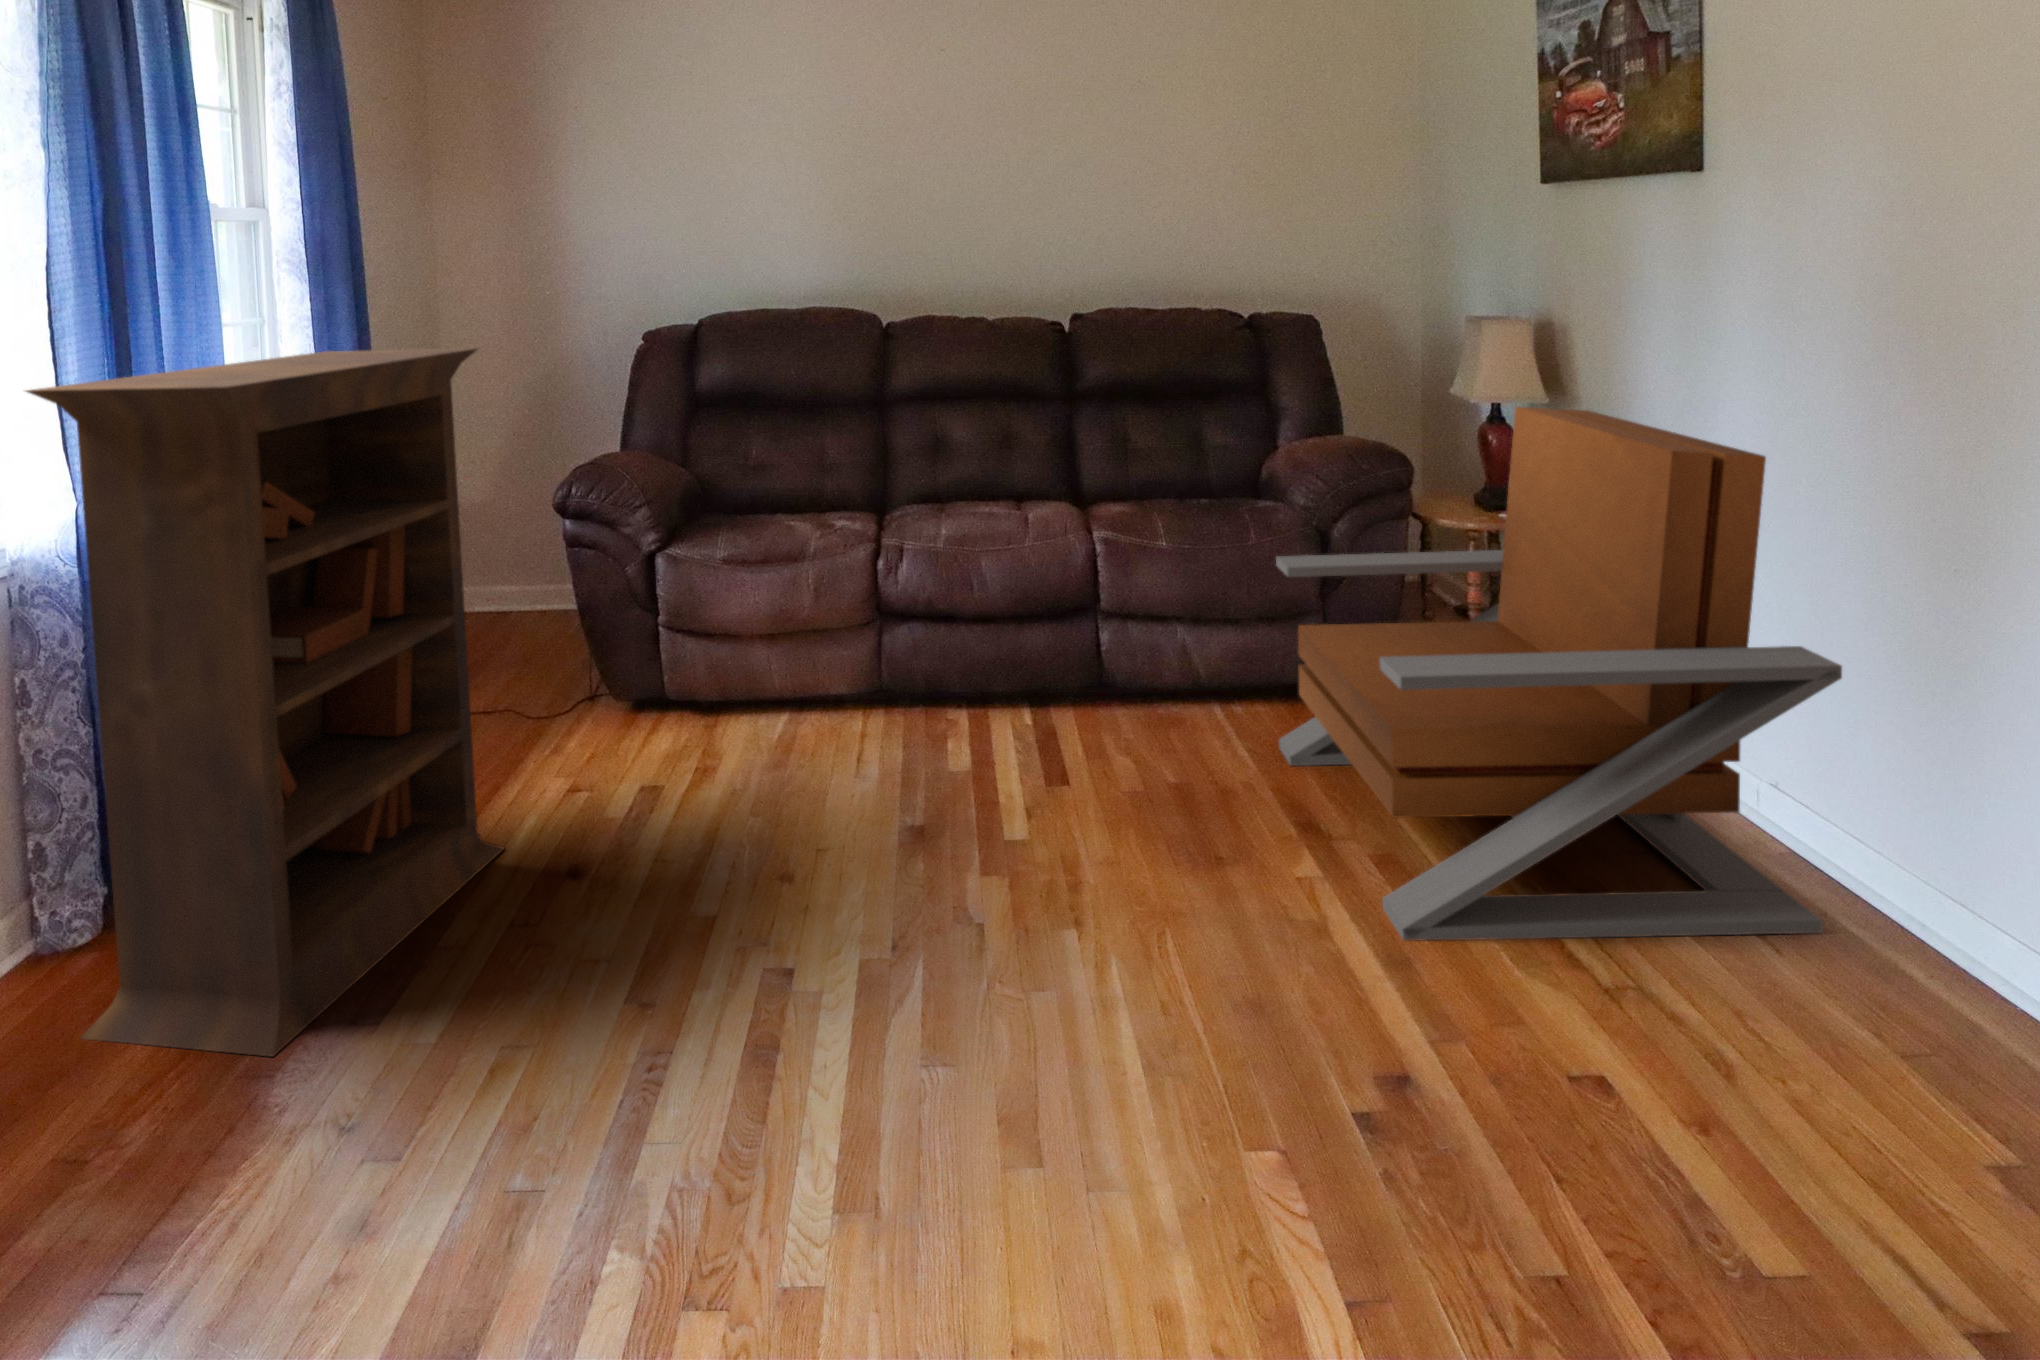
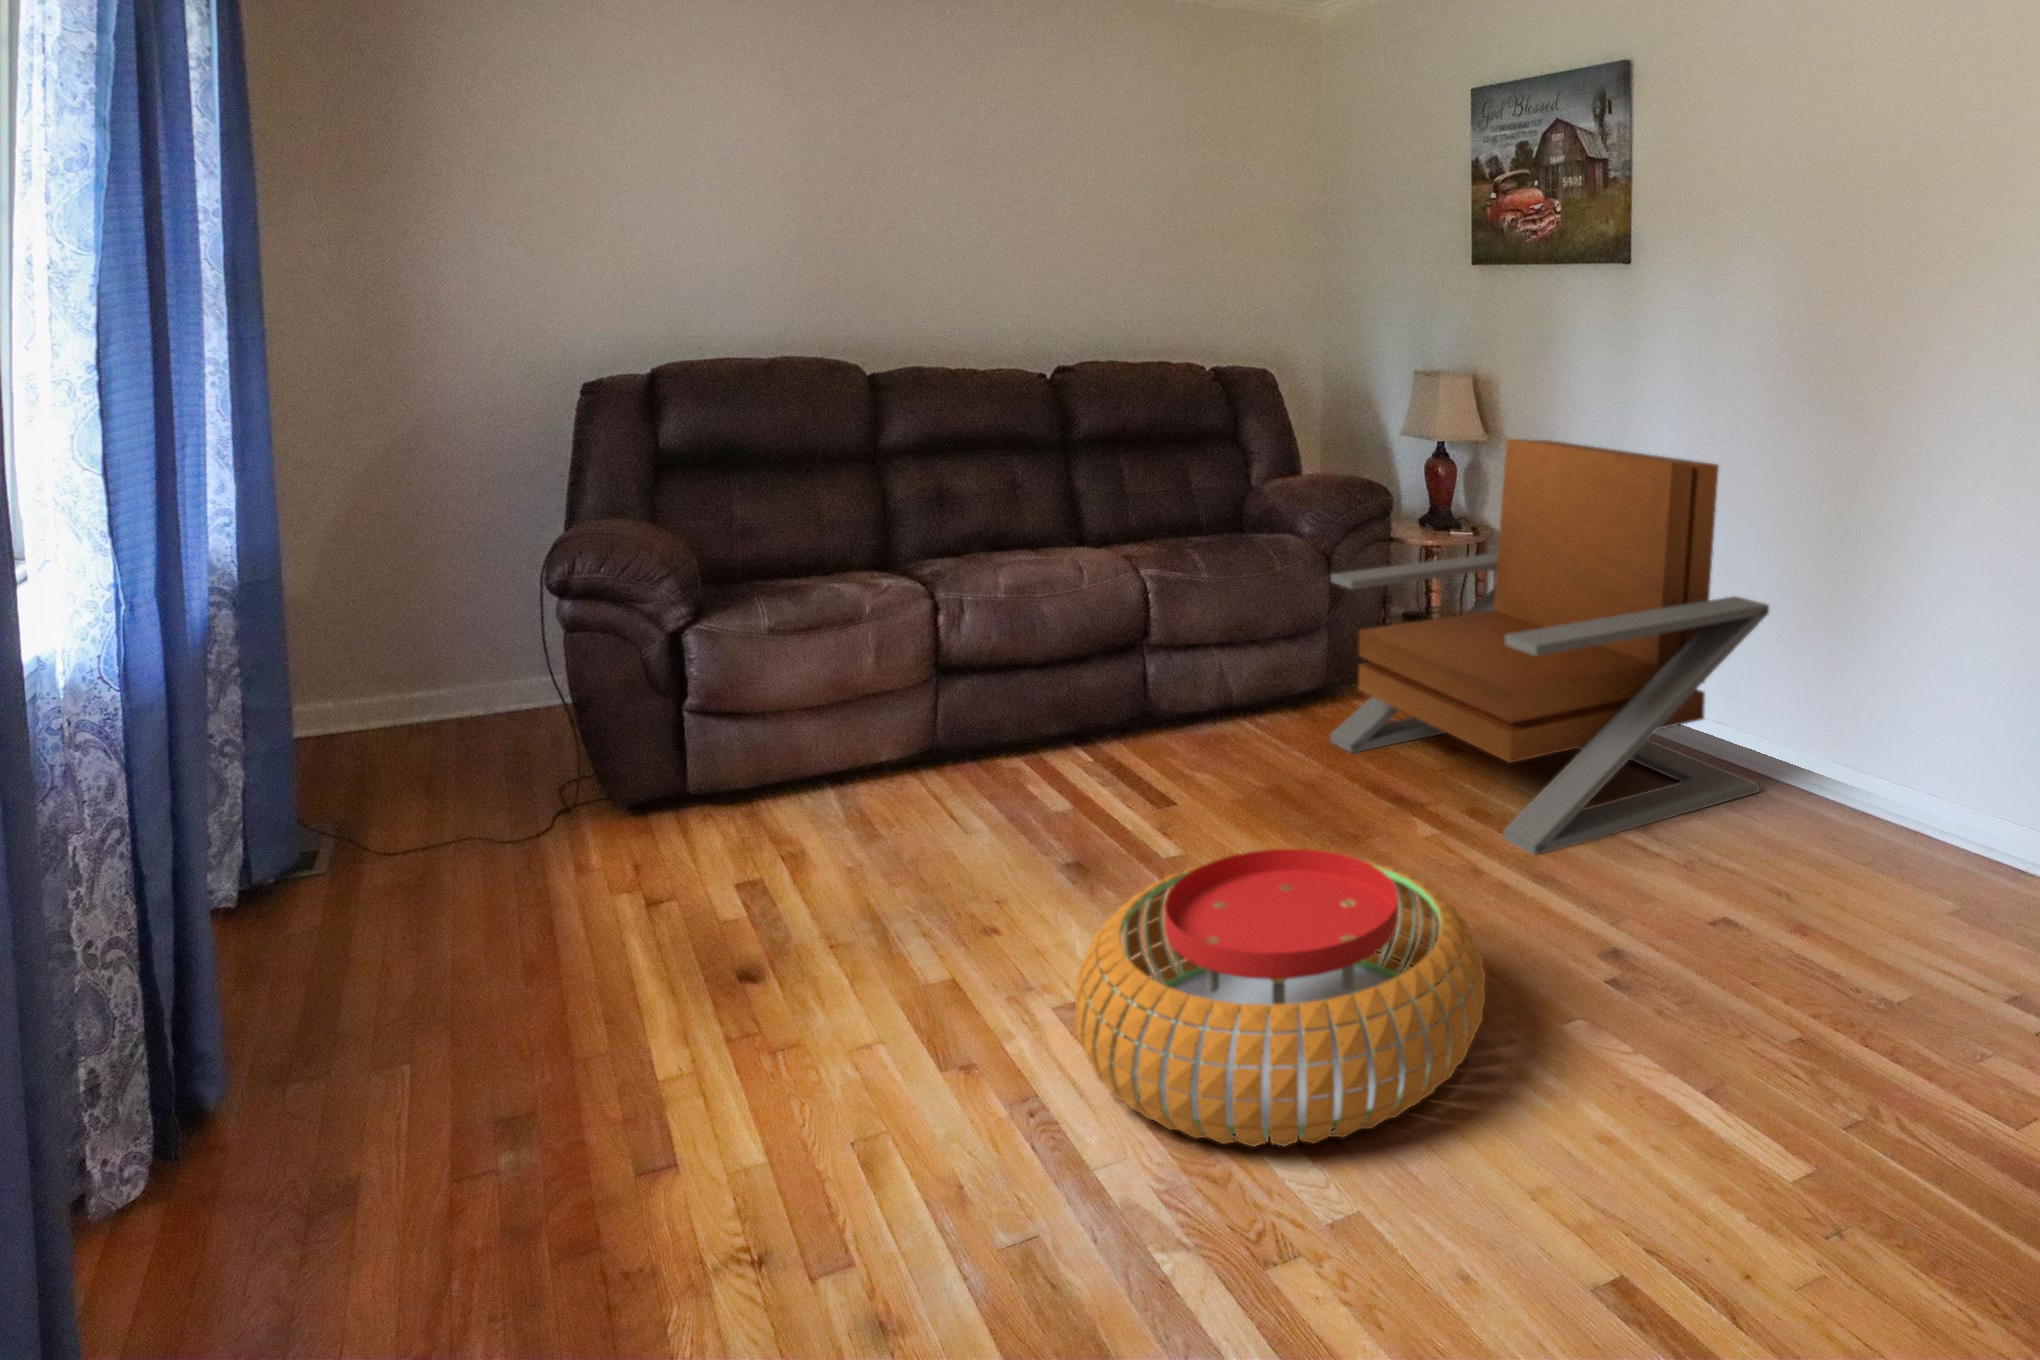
bookcase: present [26,348,504,1057] -> none [175,394,628,1337]
pouf: none [695,858,1152,1204] -> present [1074,849,1485,1147]

